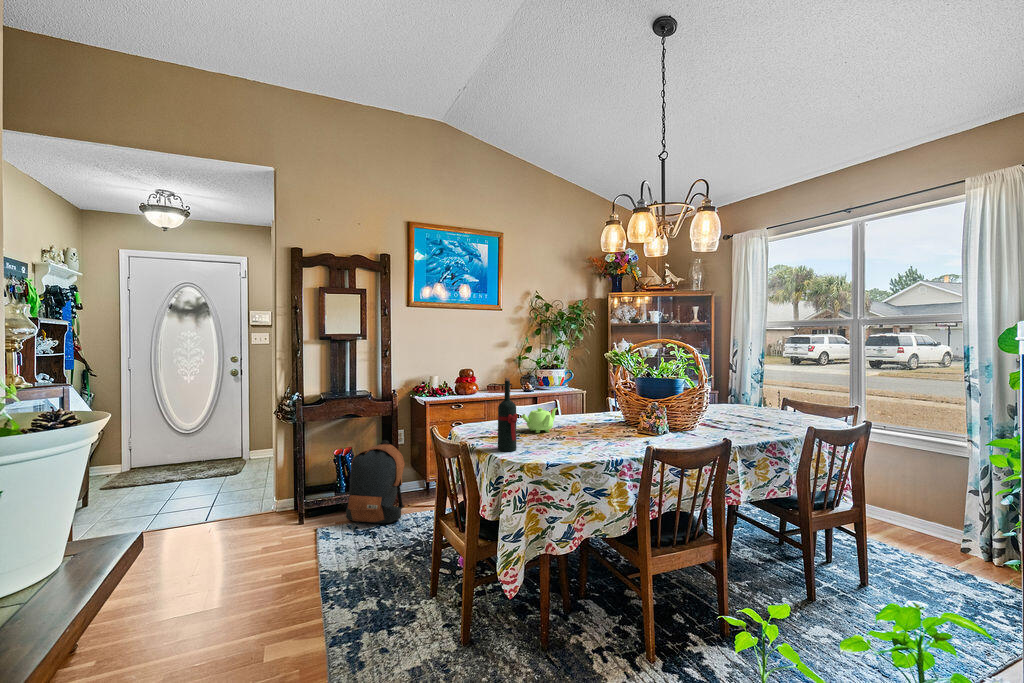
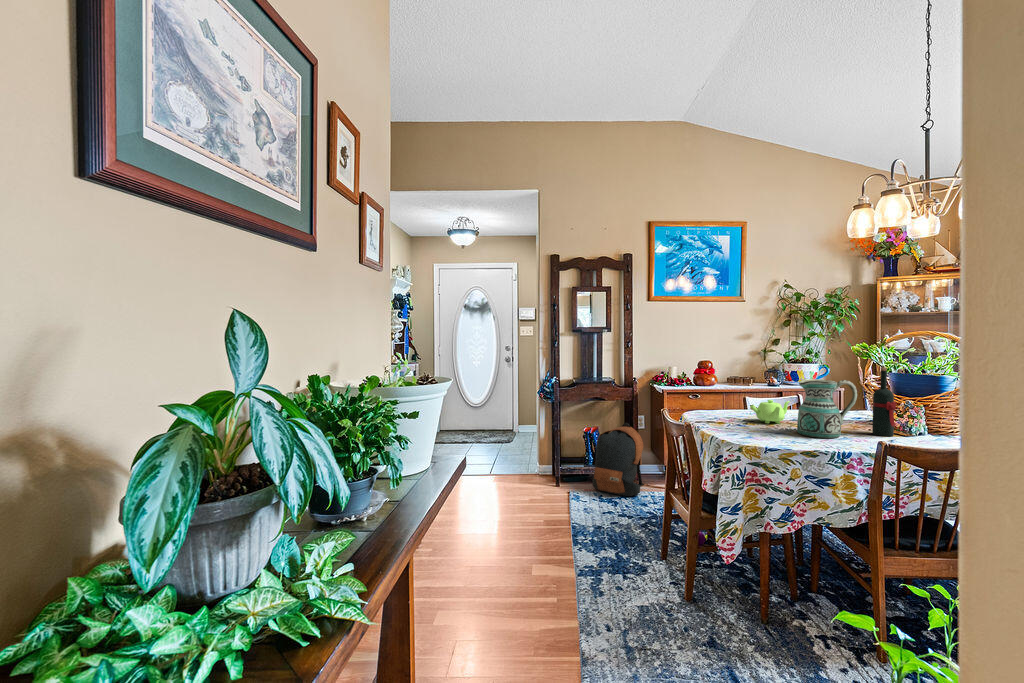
wine bottle: present [498,378,517,451] -> present [872,368,896,436]
ceramic pitcher: none [568,385,619,445] -> present [797,379,857,438]

